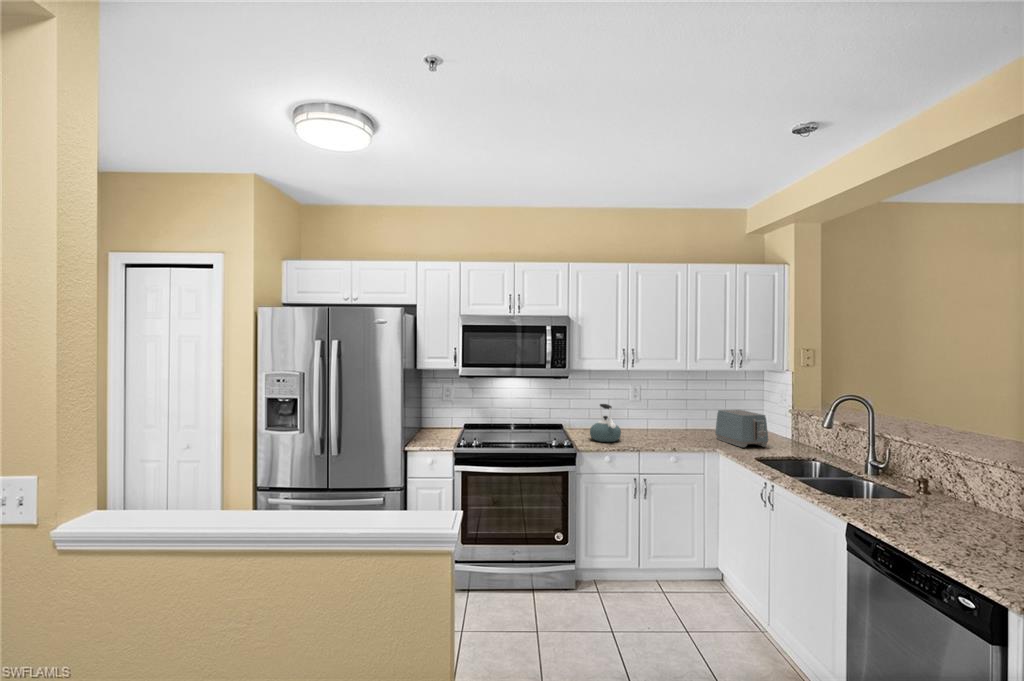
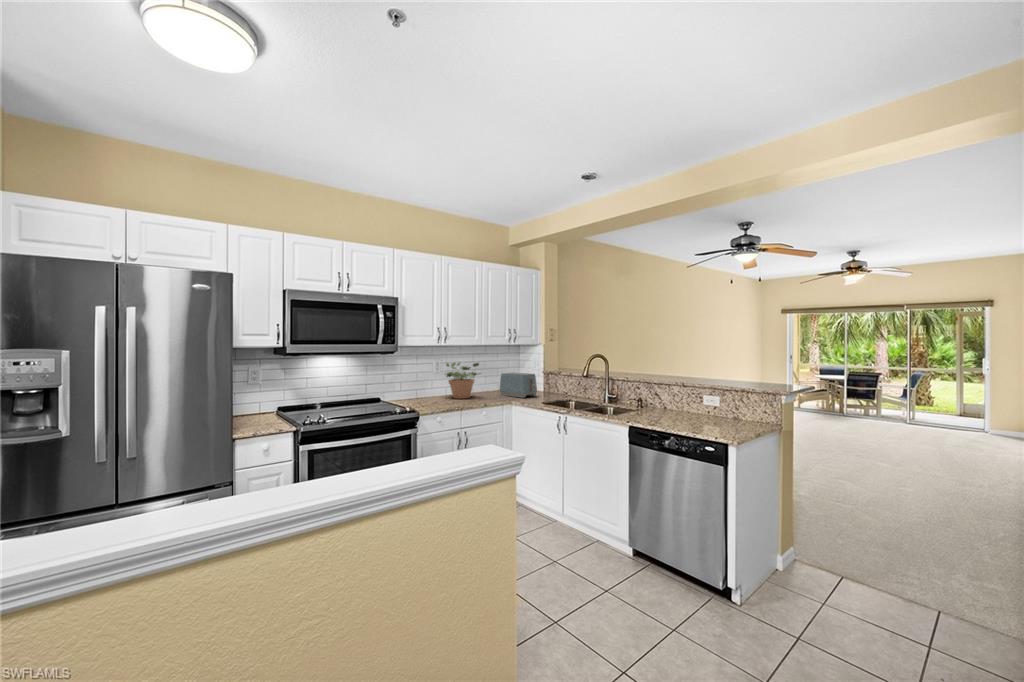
potted plant: none [634,391,688,439] -> present [446,363,481,399]
kettle: present [590,404,621,442] -> none [414,374,440,405]

